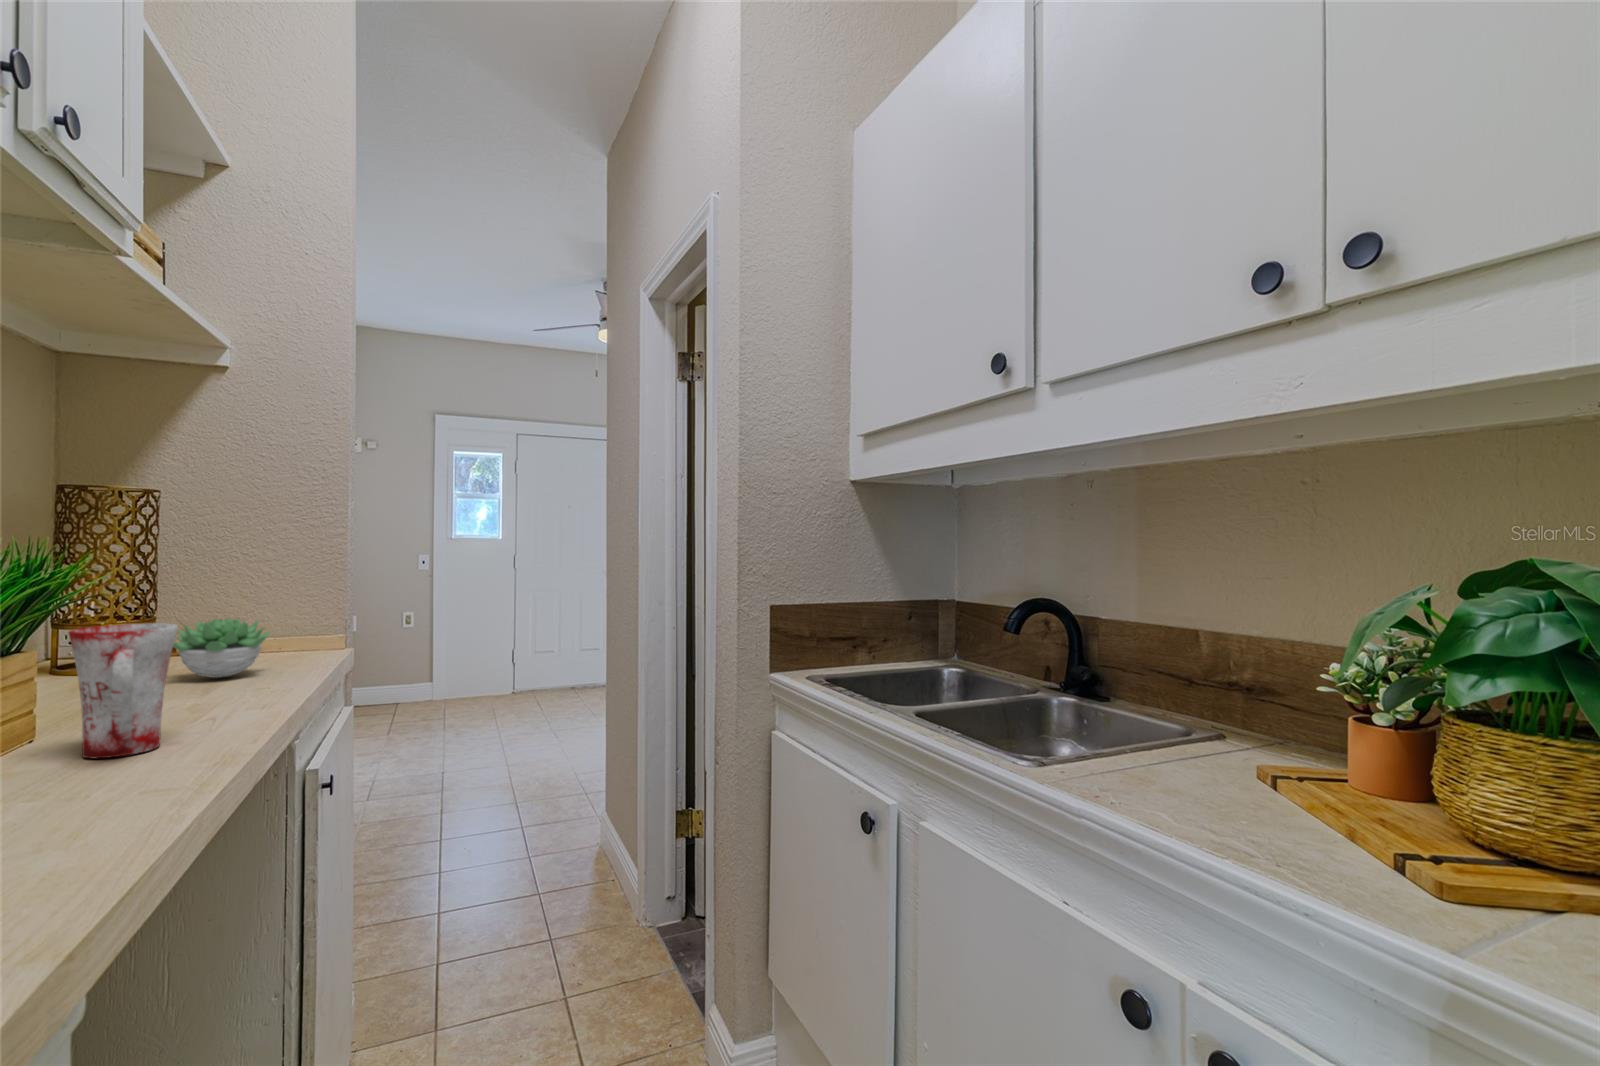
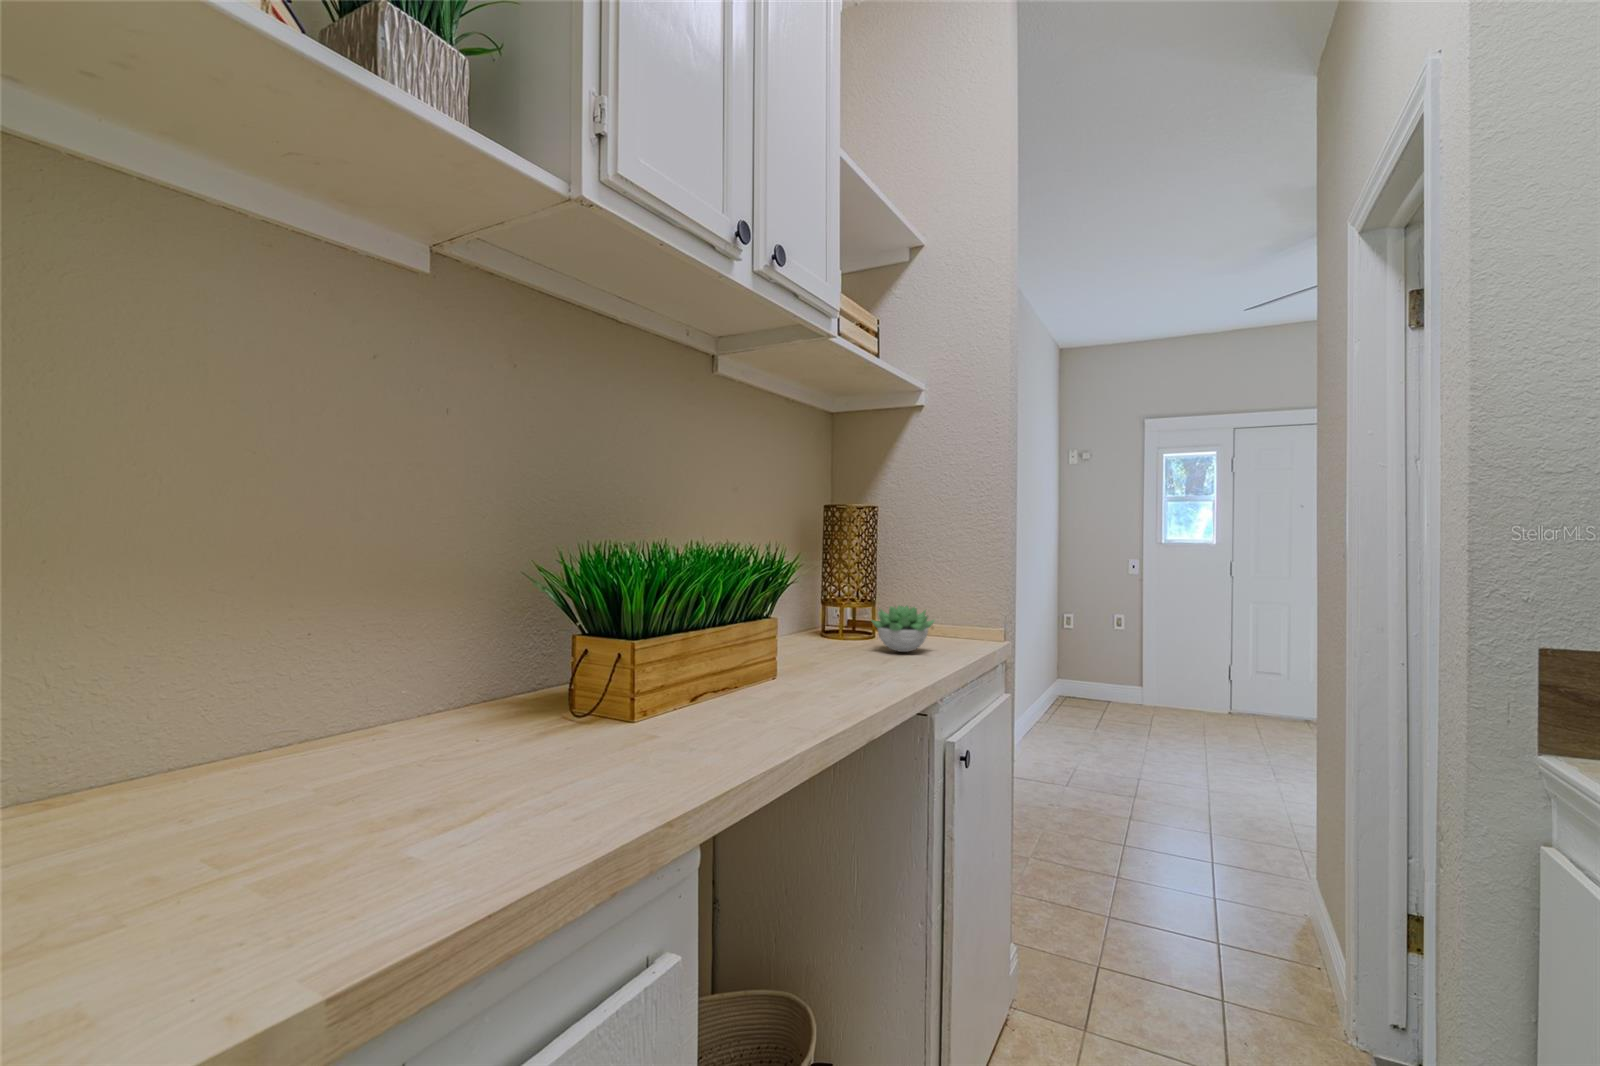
mug: present [69,623,178,758] -> none [776,604,834,699]

